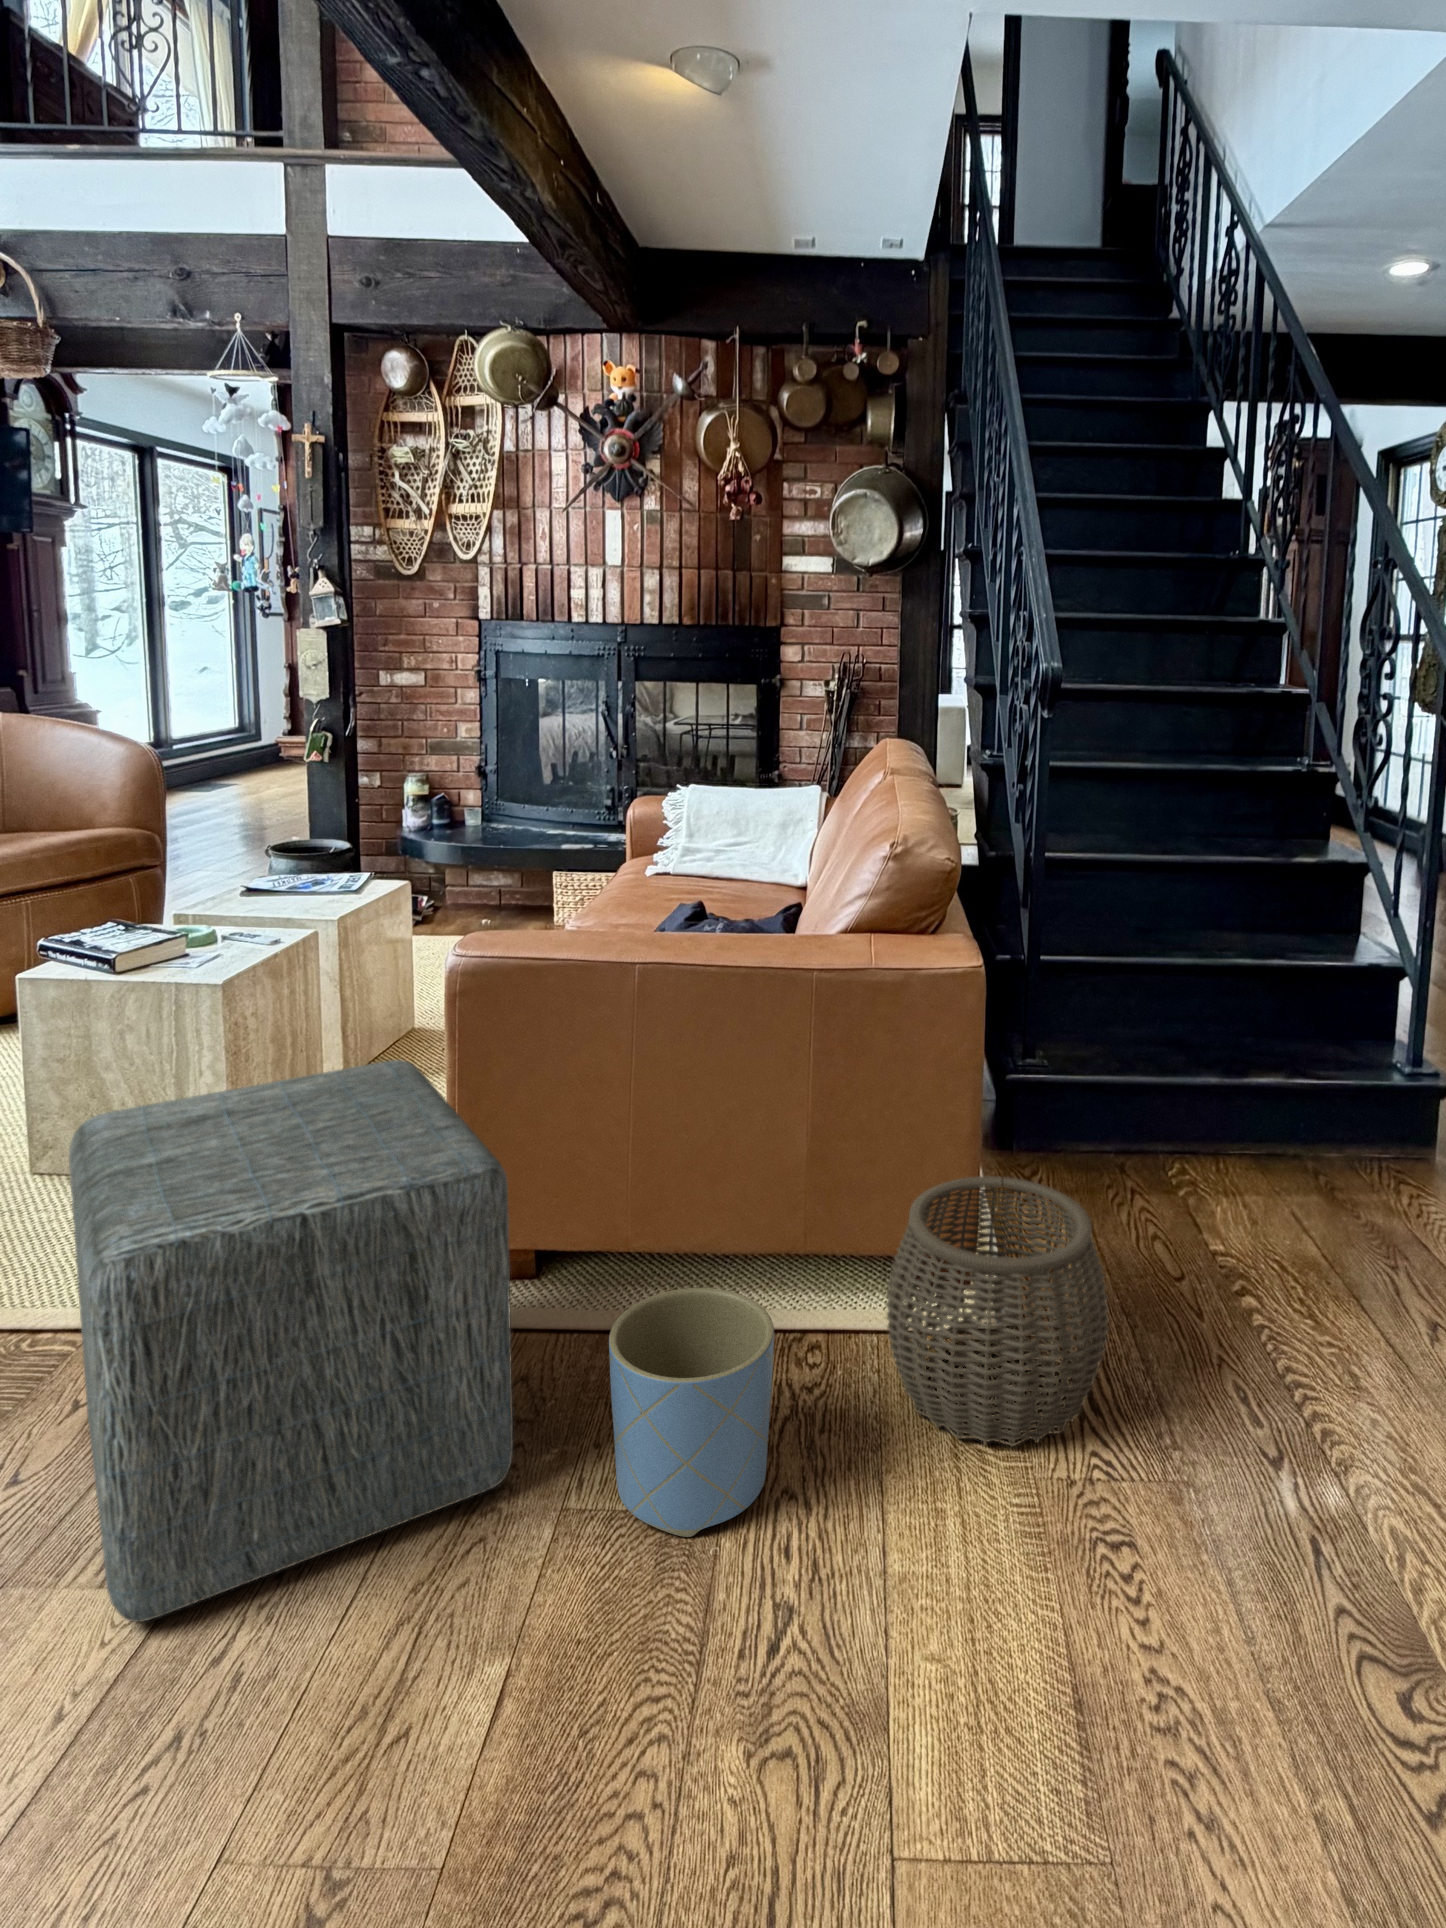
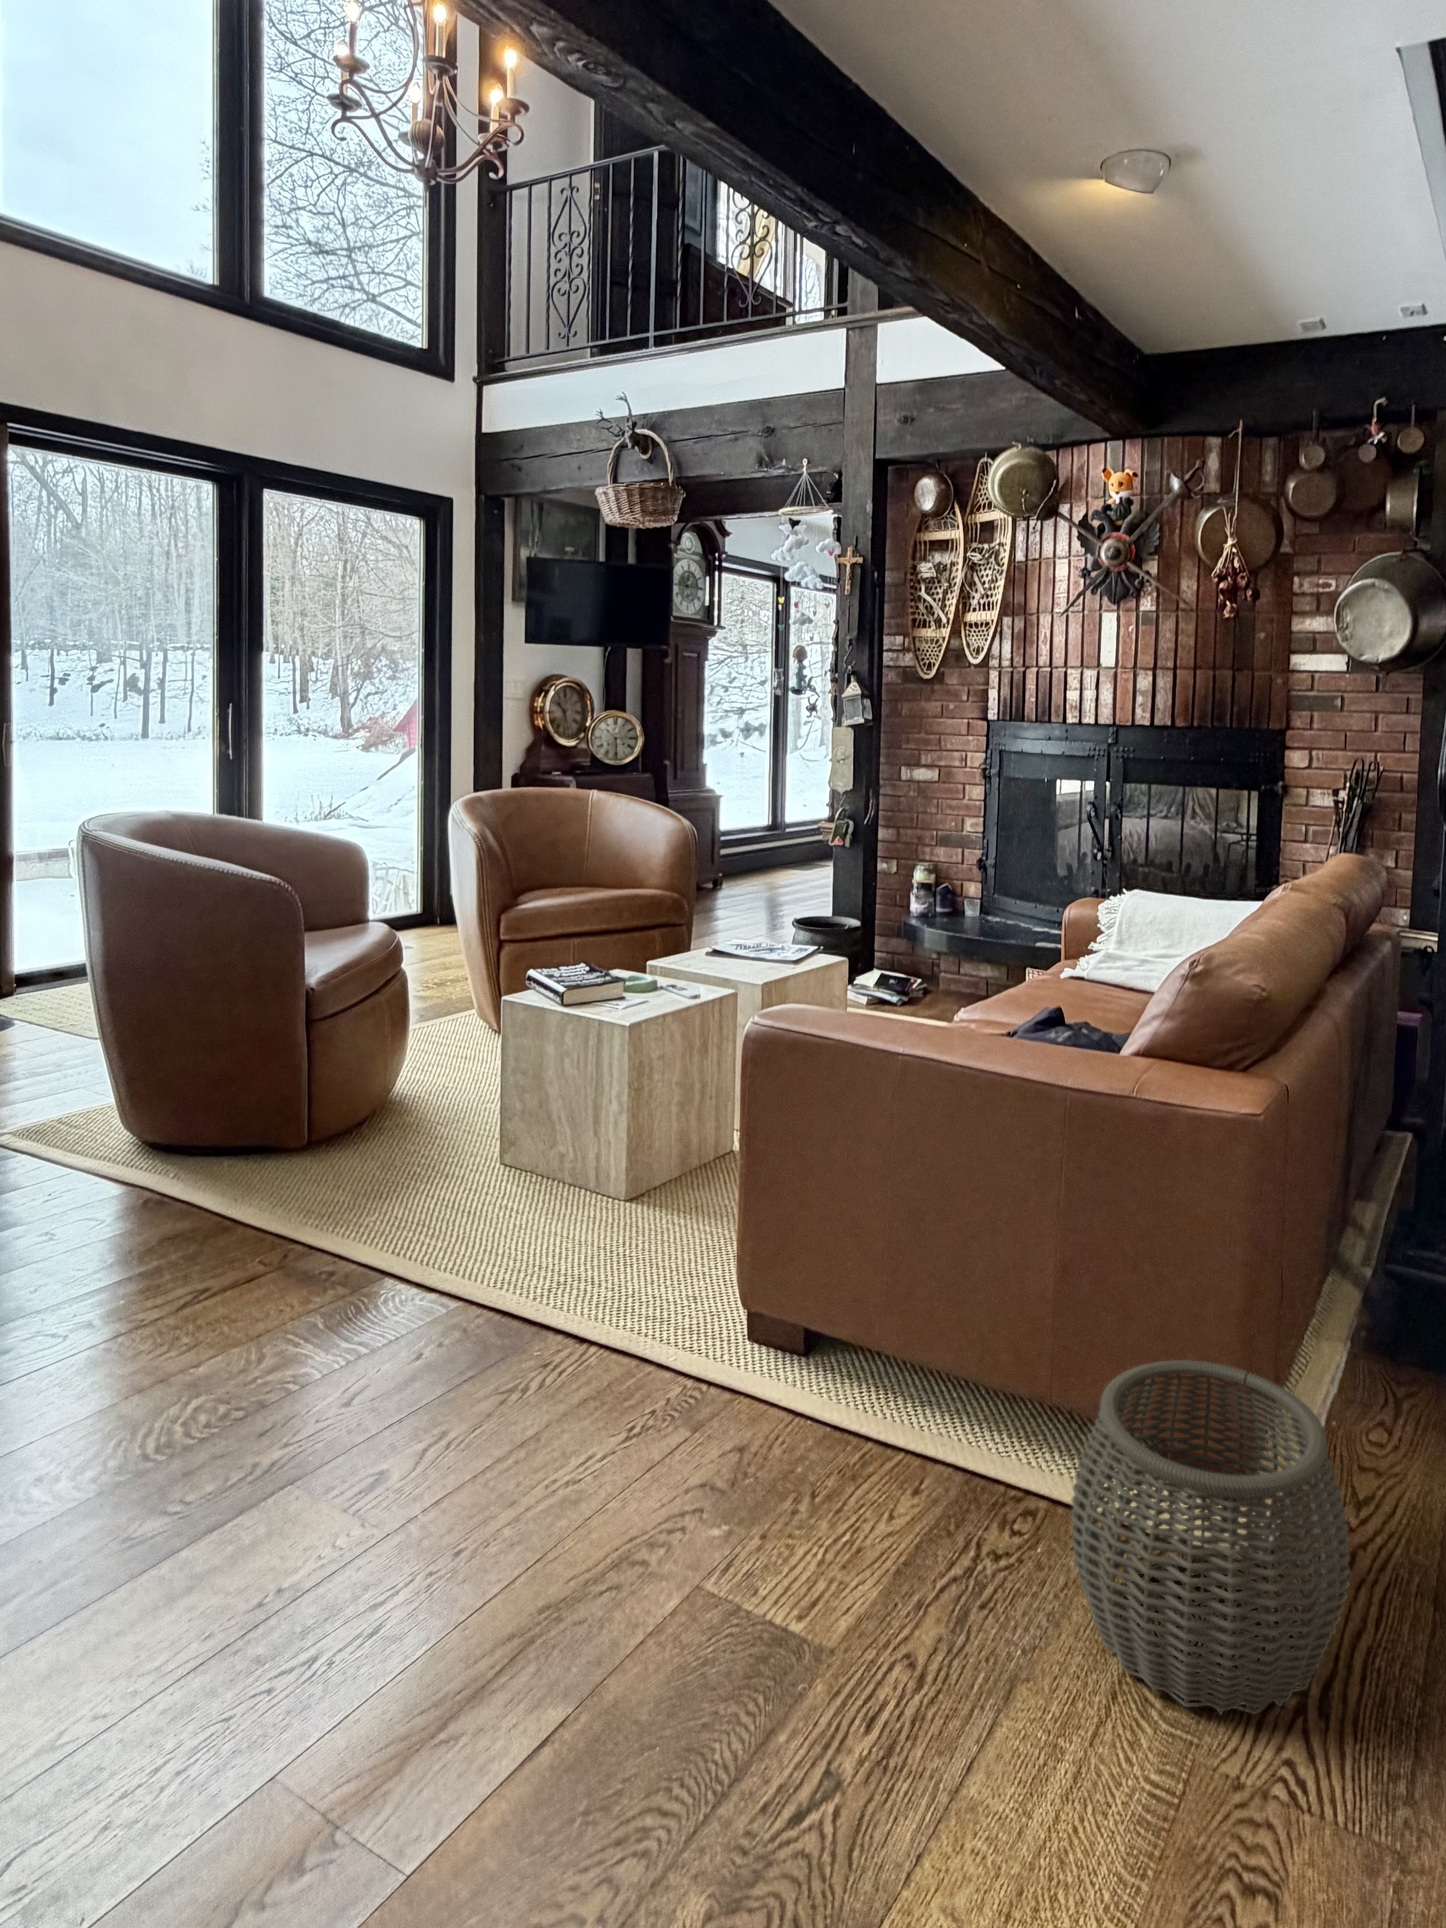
ottoman: present [69,1060,513,1622] -> none [317,1111,691,1557]
planter: present [609,1288,774,1537] -> none [740,1396,911,1665]

